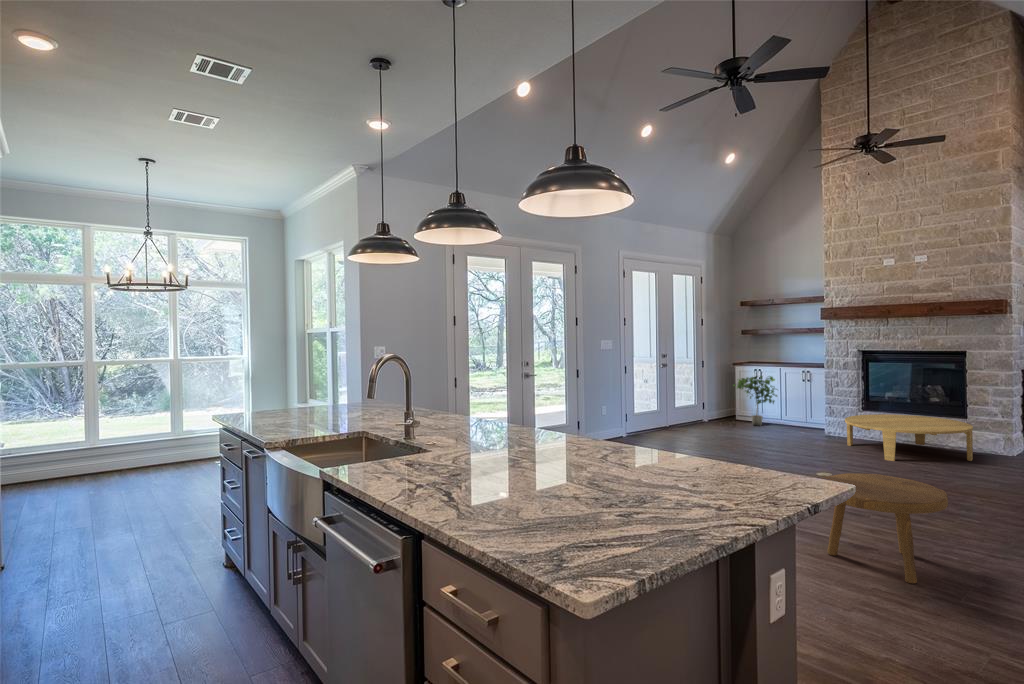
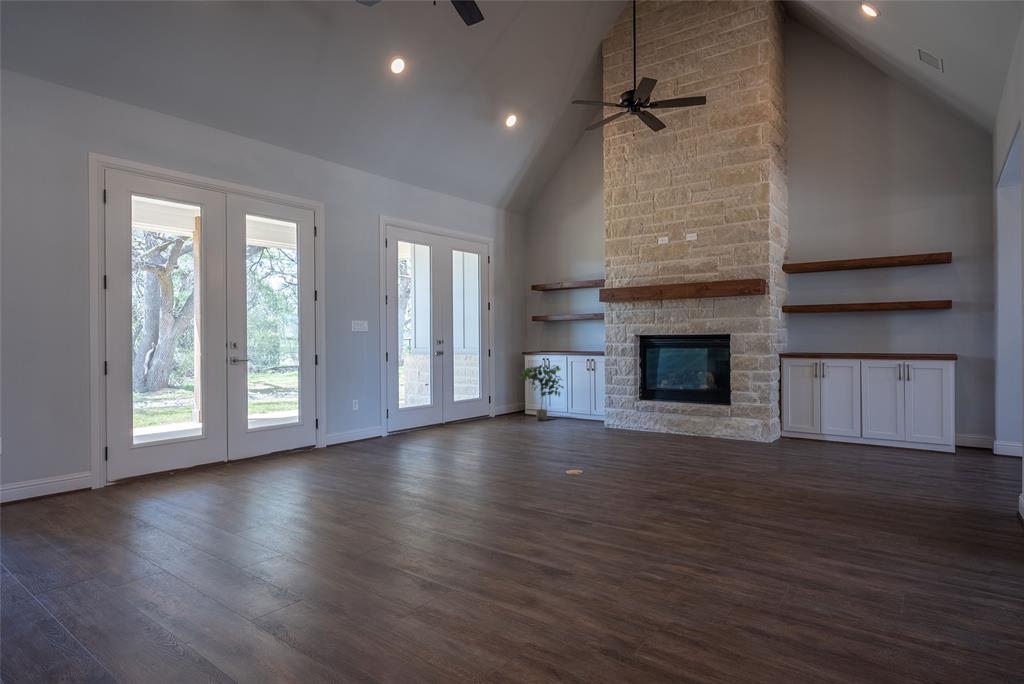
coffee table: present [845,414,973,461] -> none [616,403,731,452]
footstool: present [822,473,948,584] -> none [507,465,639,596]

